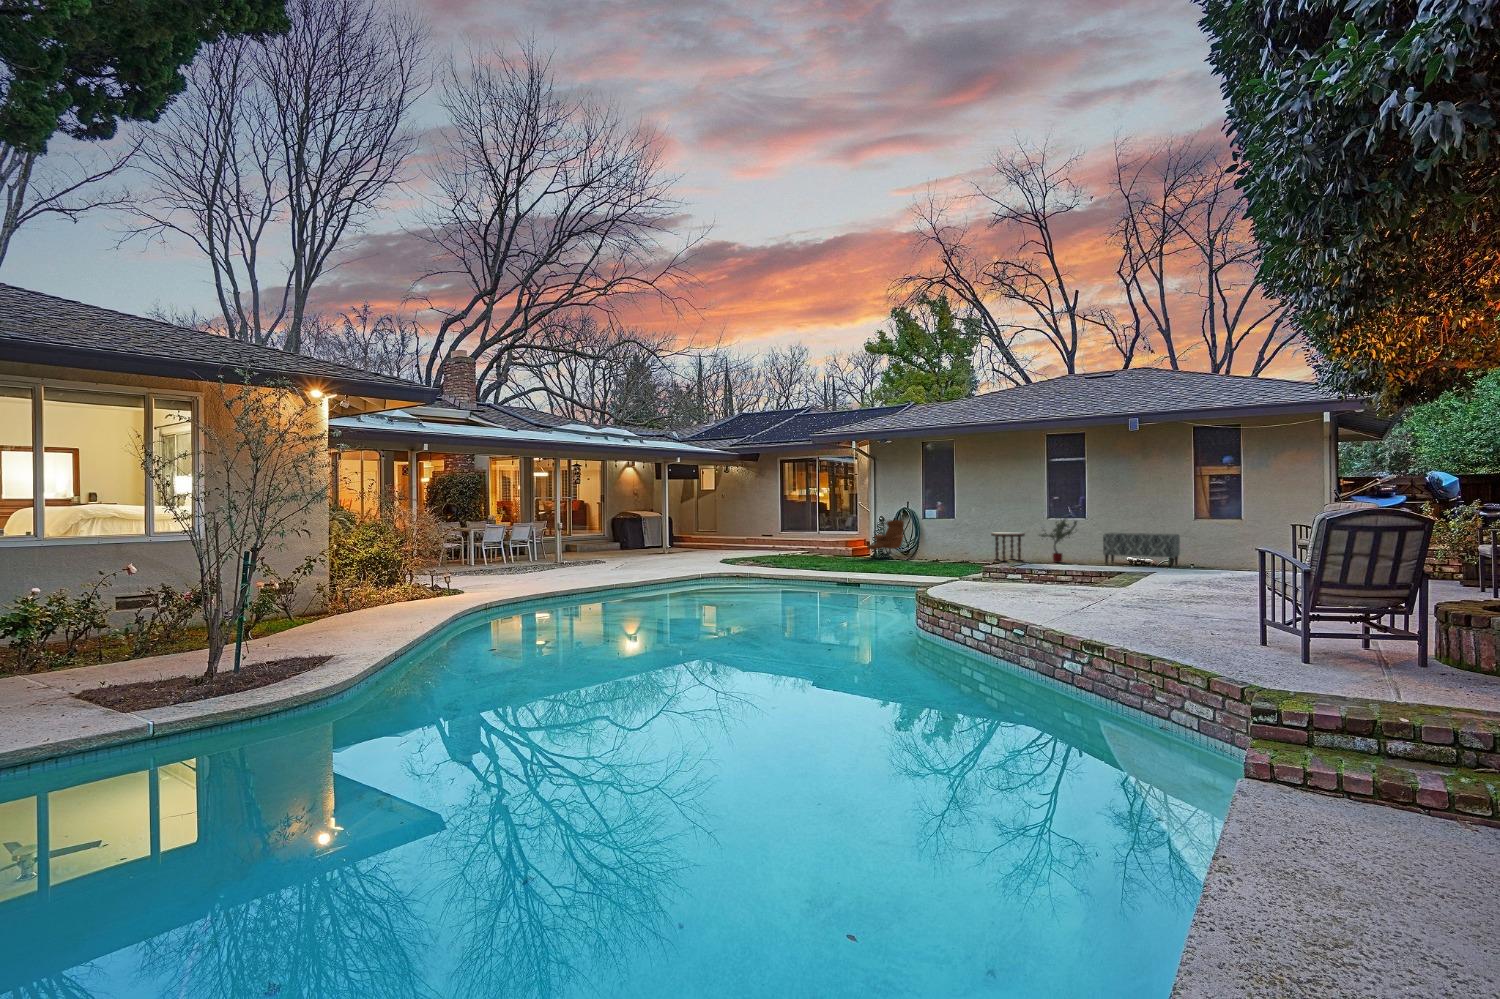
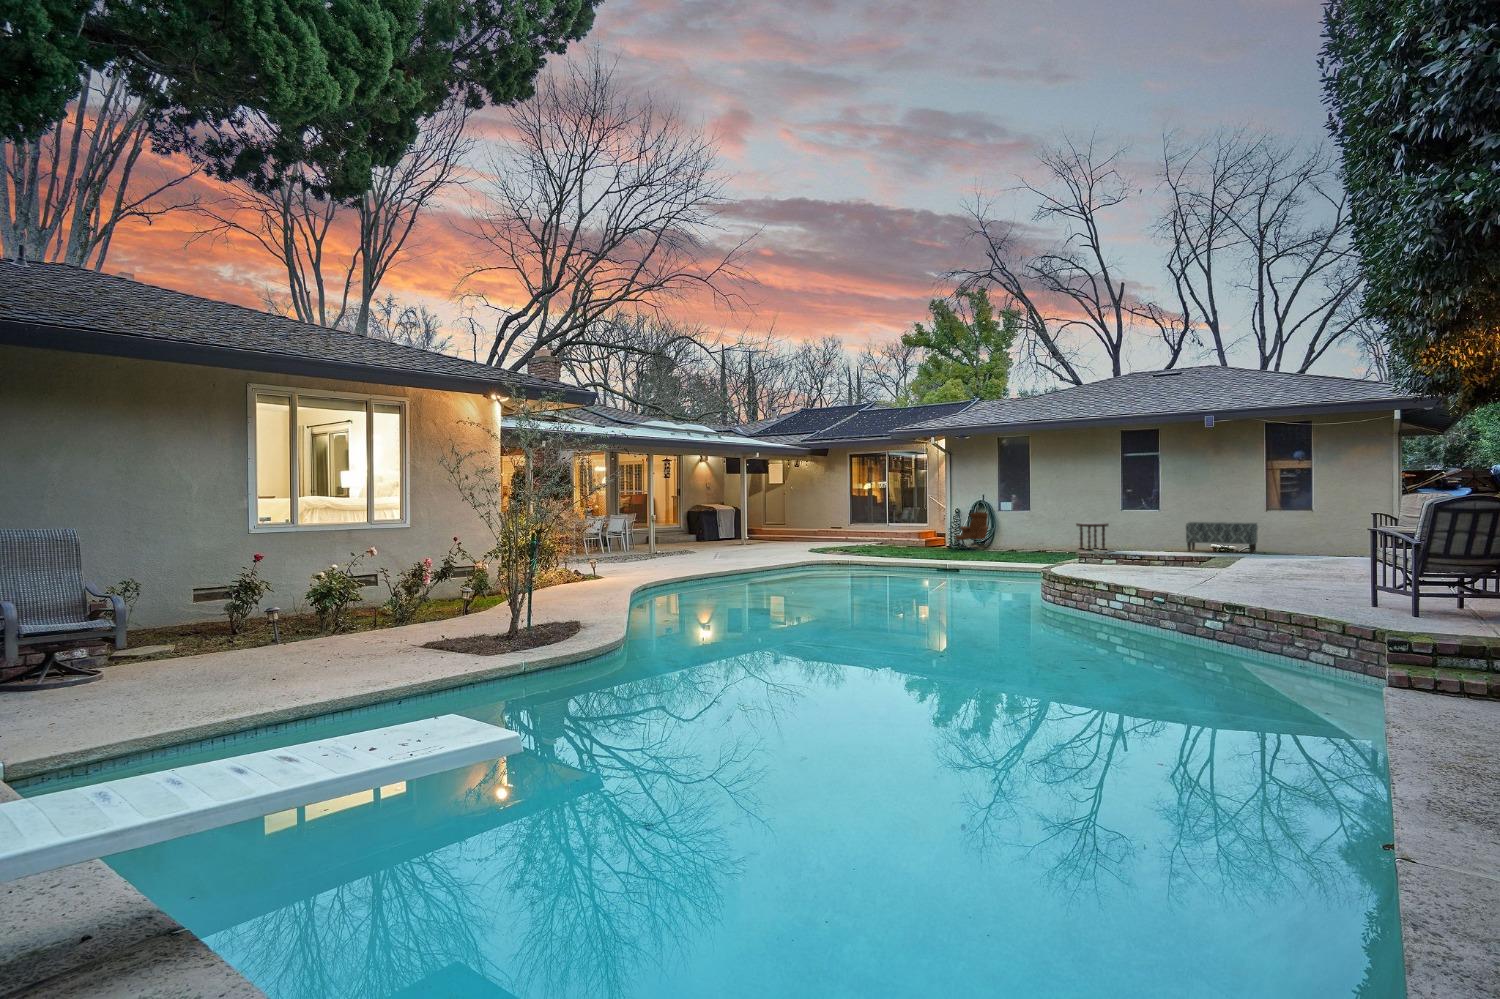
potted tree: present [1039,515,1077,562] -> none [1121,504,1161,550]

